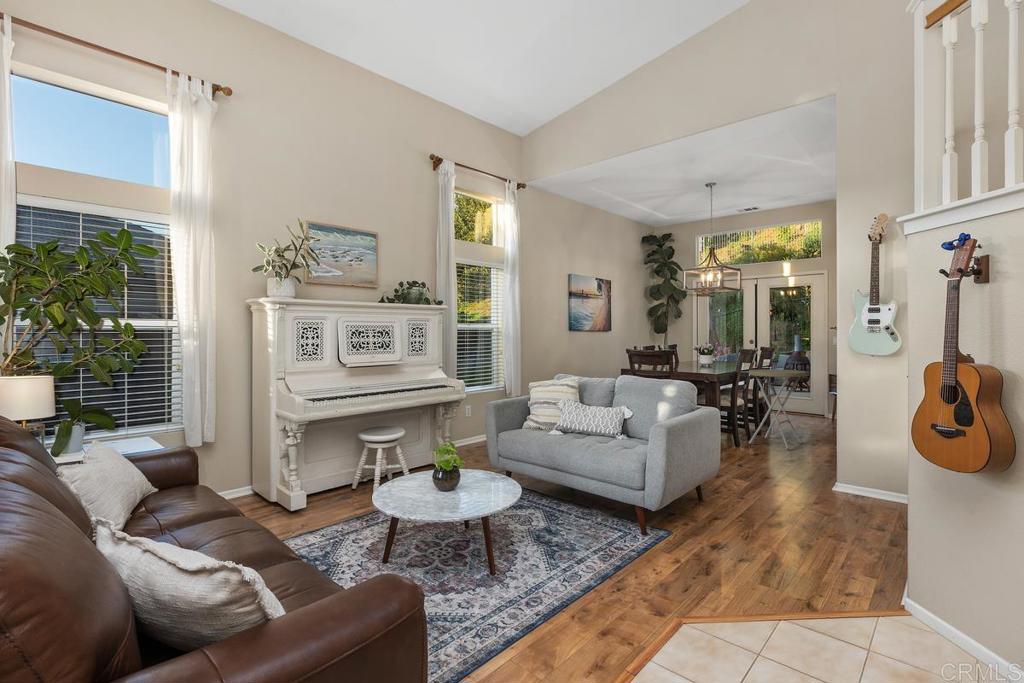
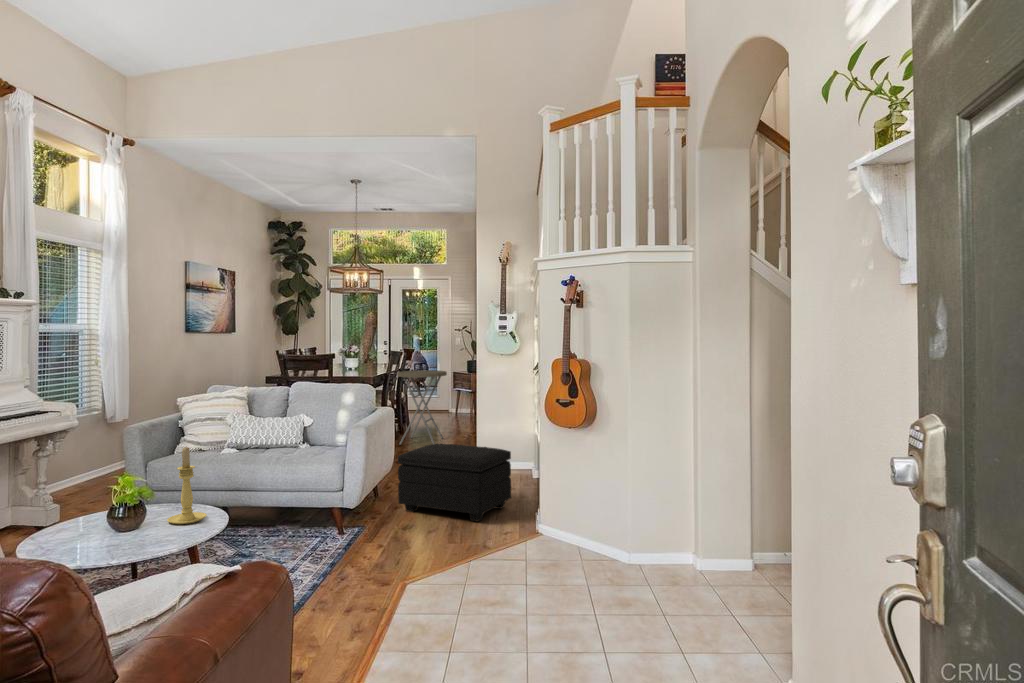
candle holder: none [467,427,500,498] -> present [167,447,207,524]
footstool: none [716,453,867,559] -> present [398,444,511,521]

